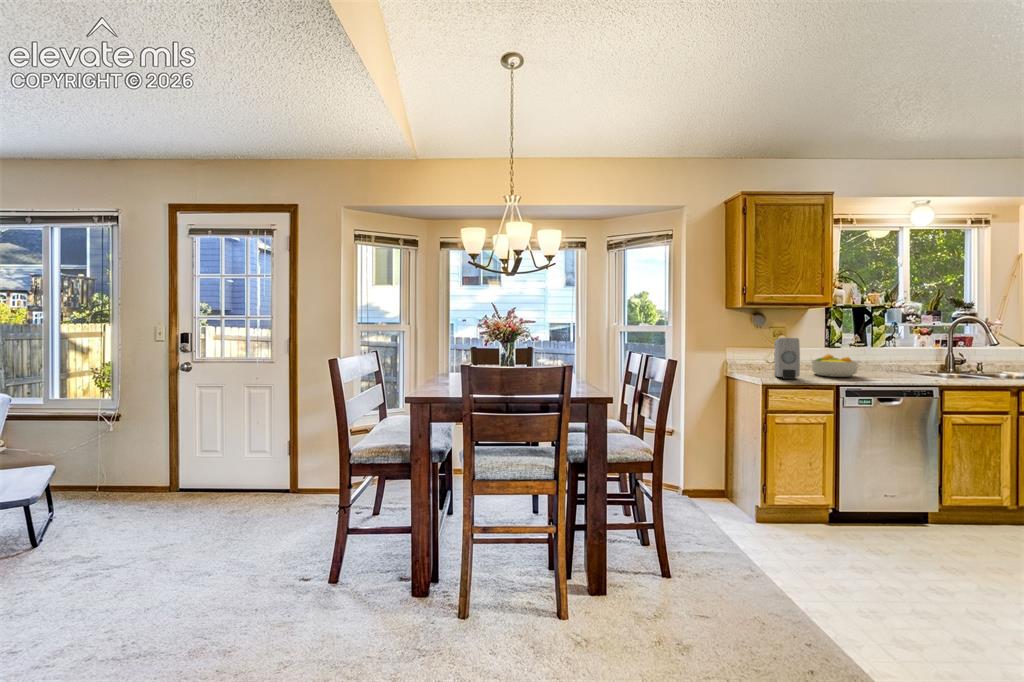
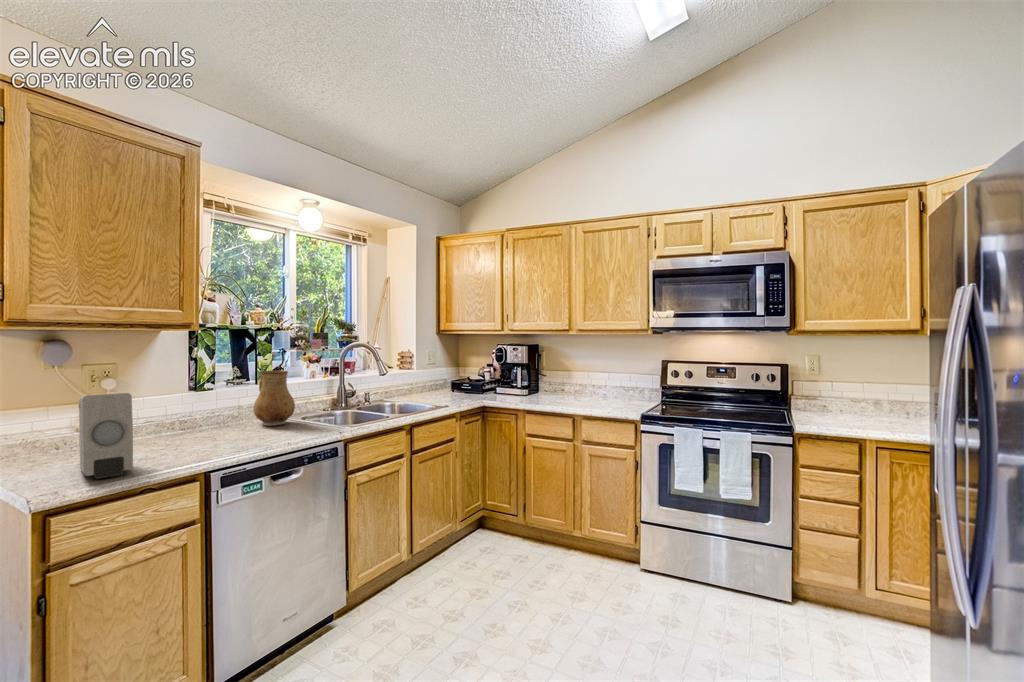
ceramic pitcher: none [868,336,901,374] -> present [253,370,295,426]
fruit bowl: present [811,354,858,377] -> none [162,407,240,450]

